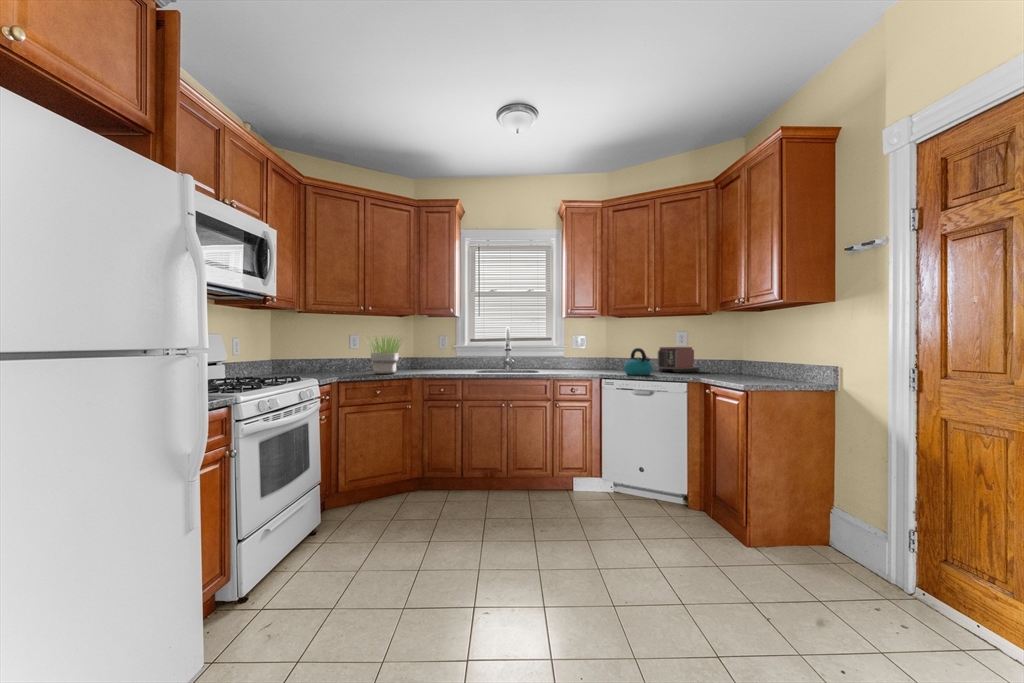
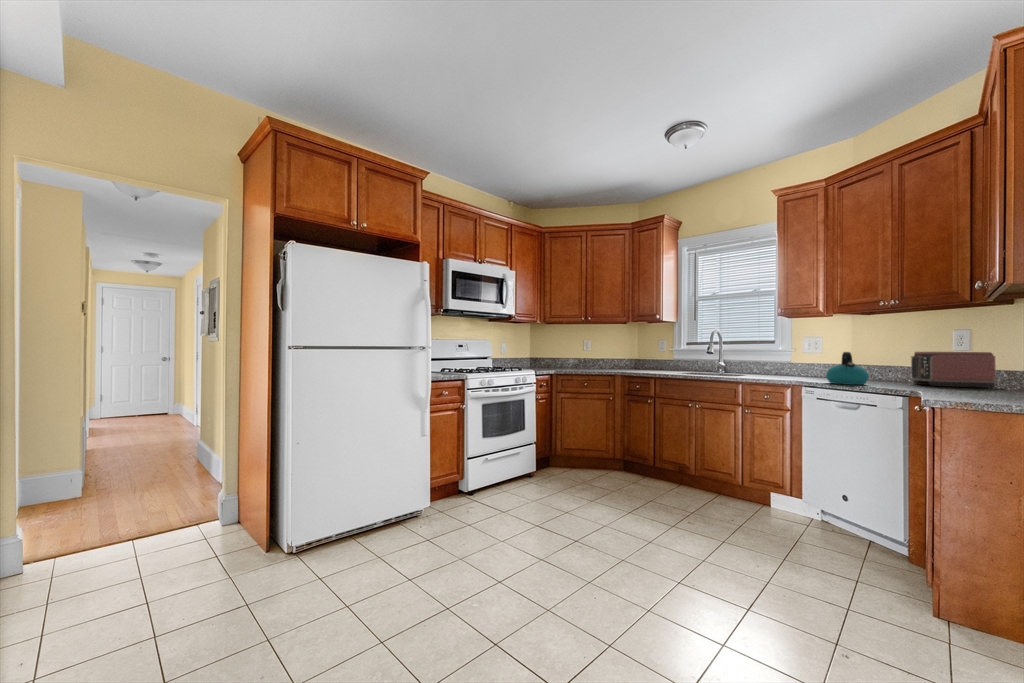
potted plant: present [368,336,405,374] -> none [577,338,614,370]

